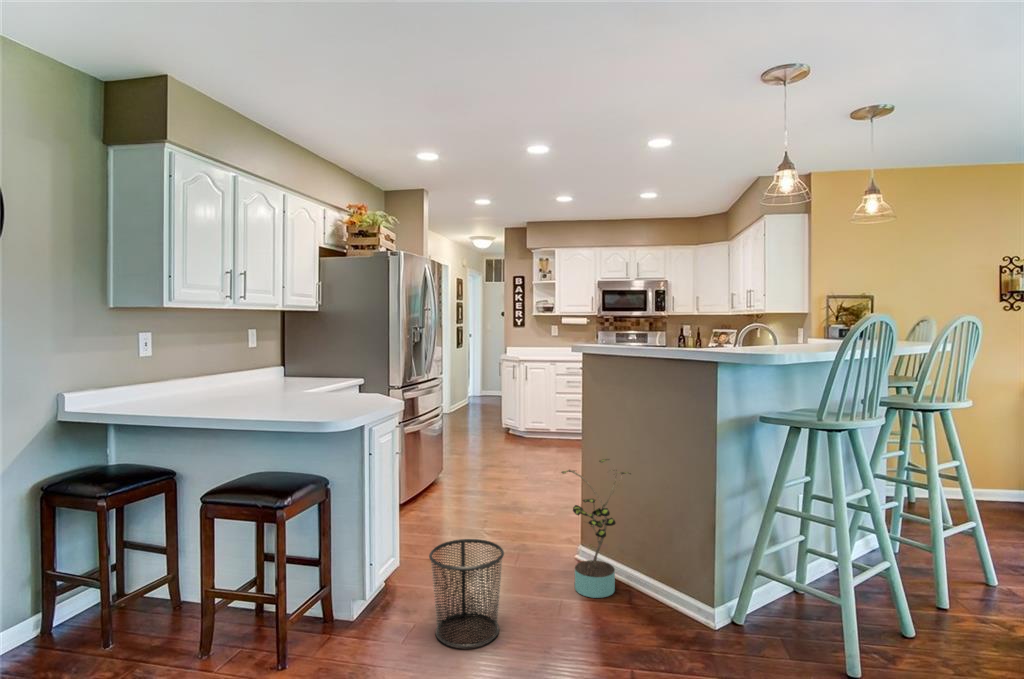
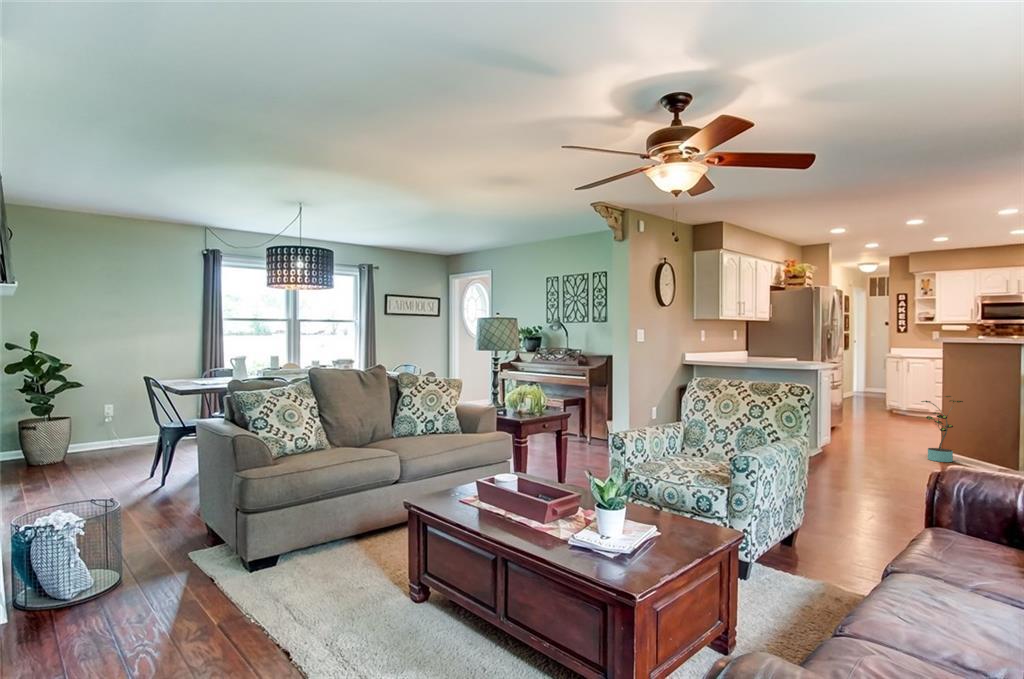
waste bin: present [429,539,504,648] -> none [848,422,886,462]

